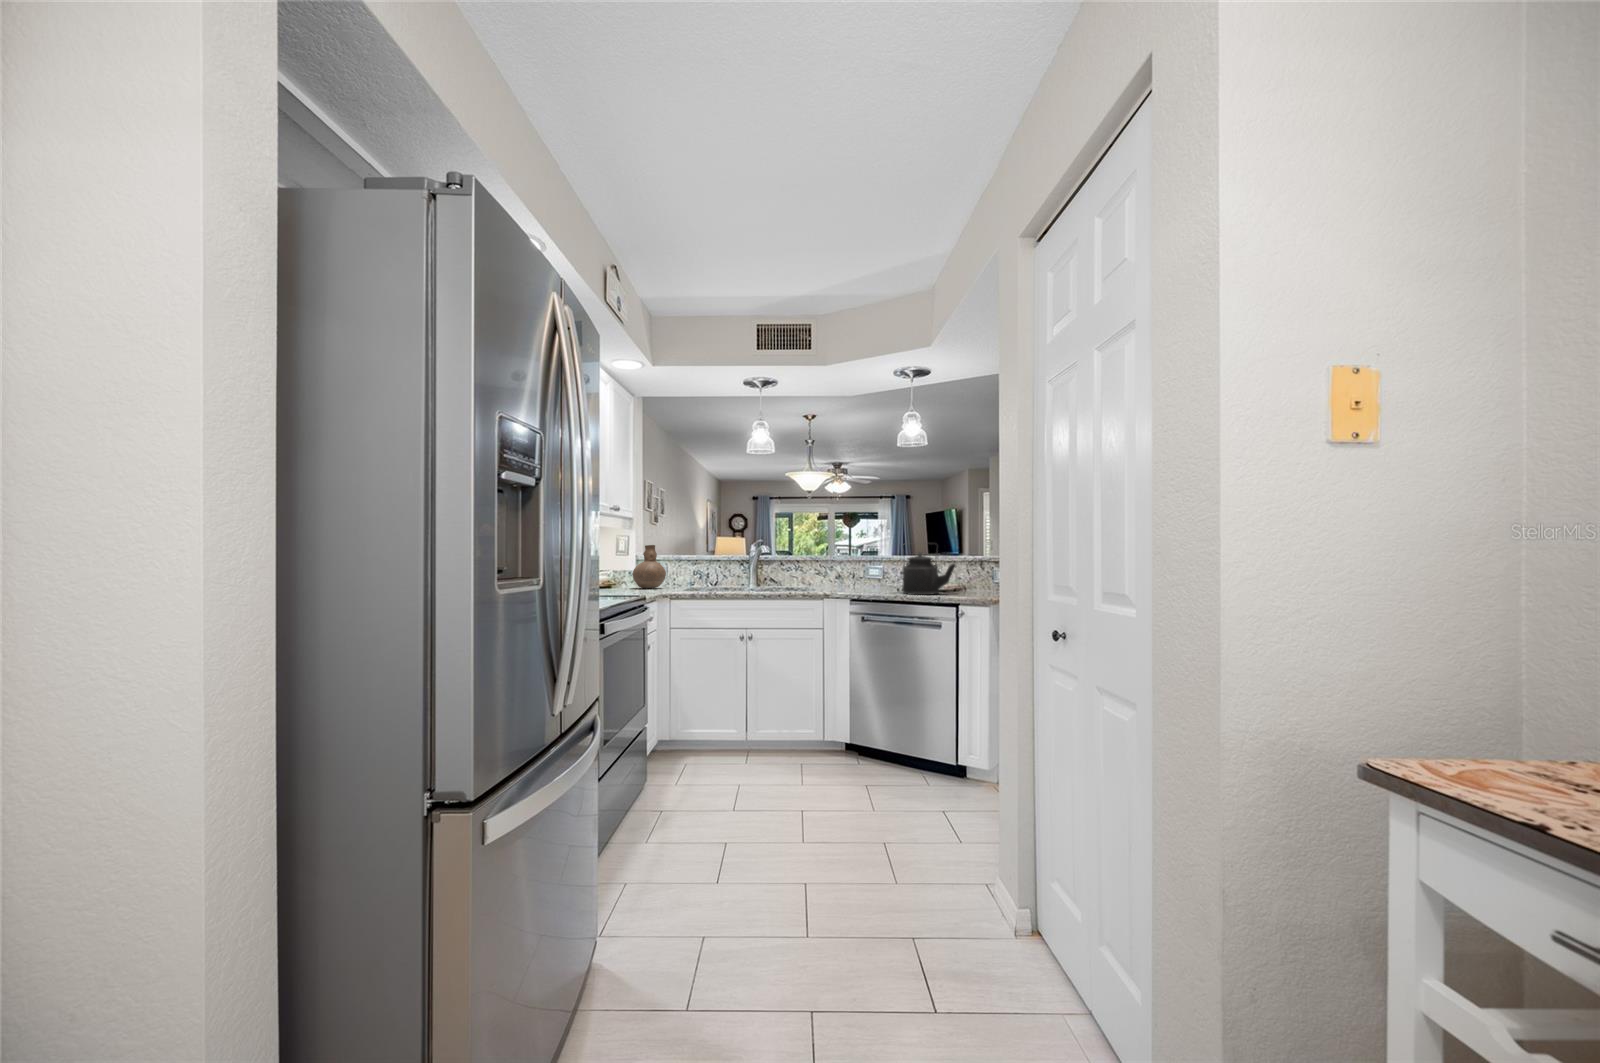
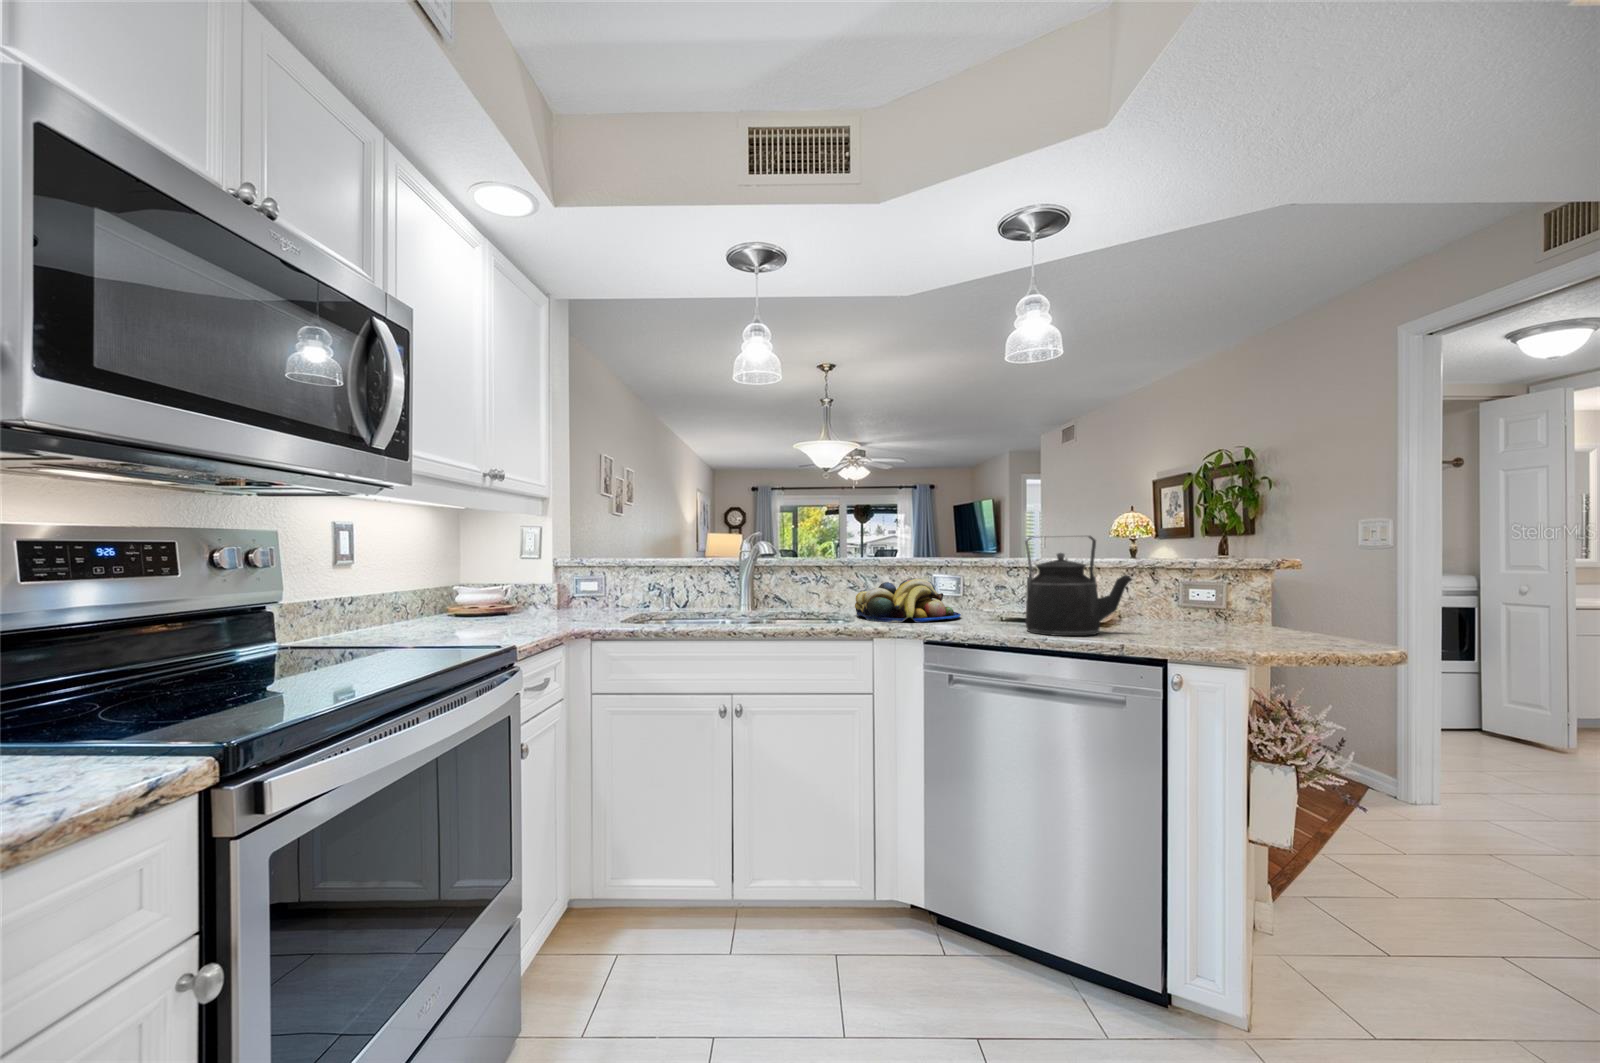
vase: present [633,545,666,588] -> none [536,542,596,618]
fruit bowl: none [816,567,877,591] -> present [855,579,961,622]

